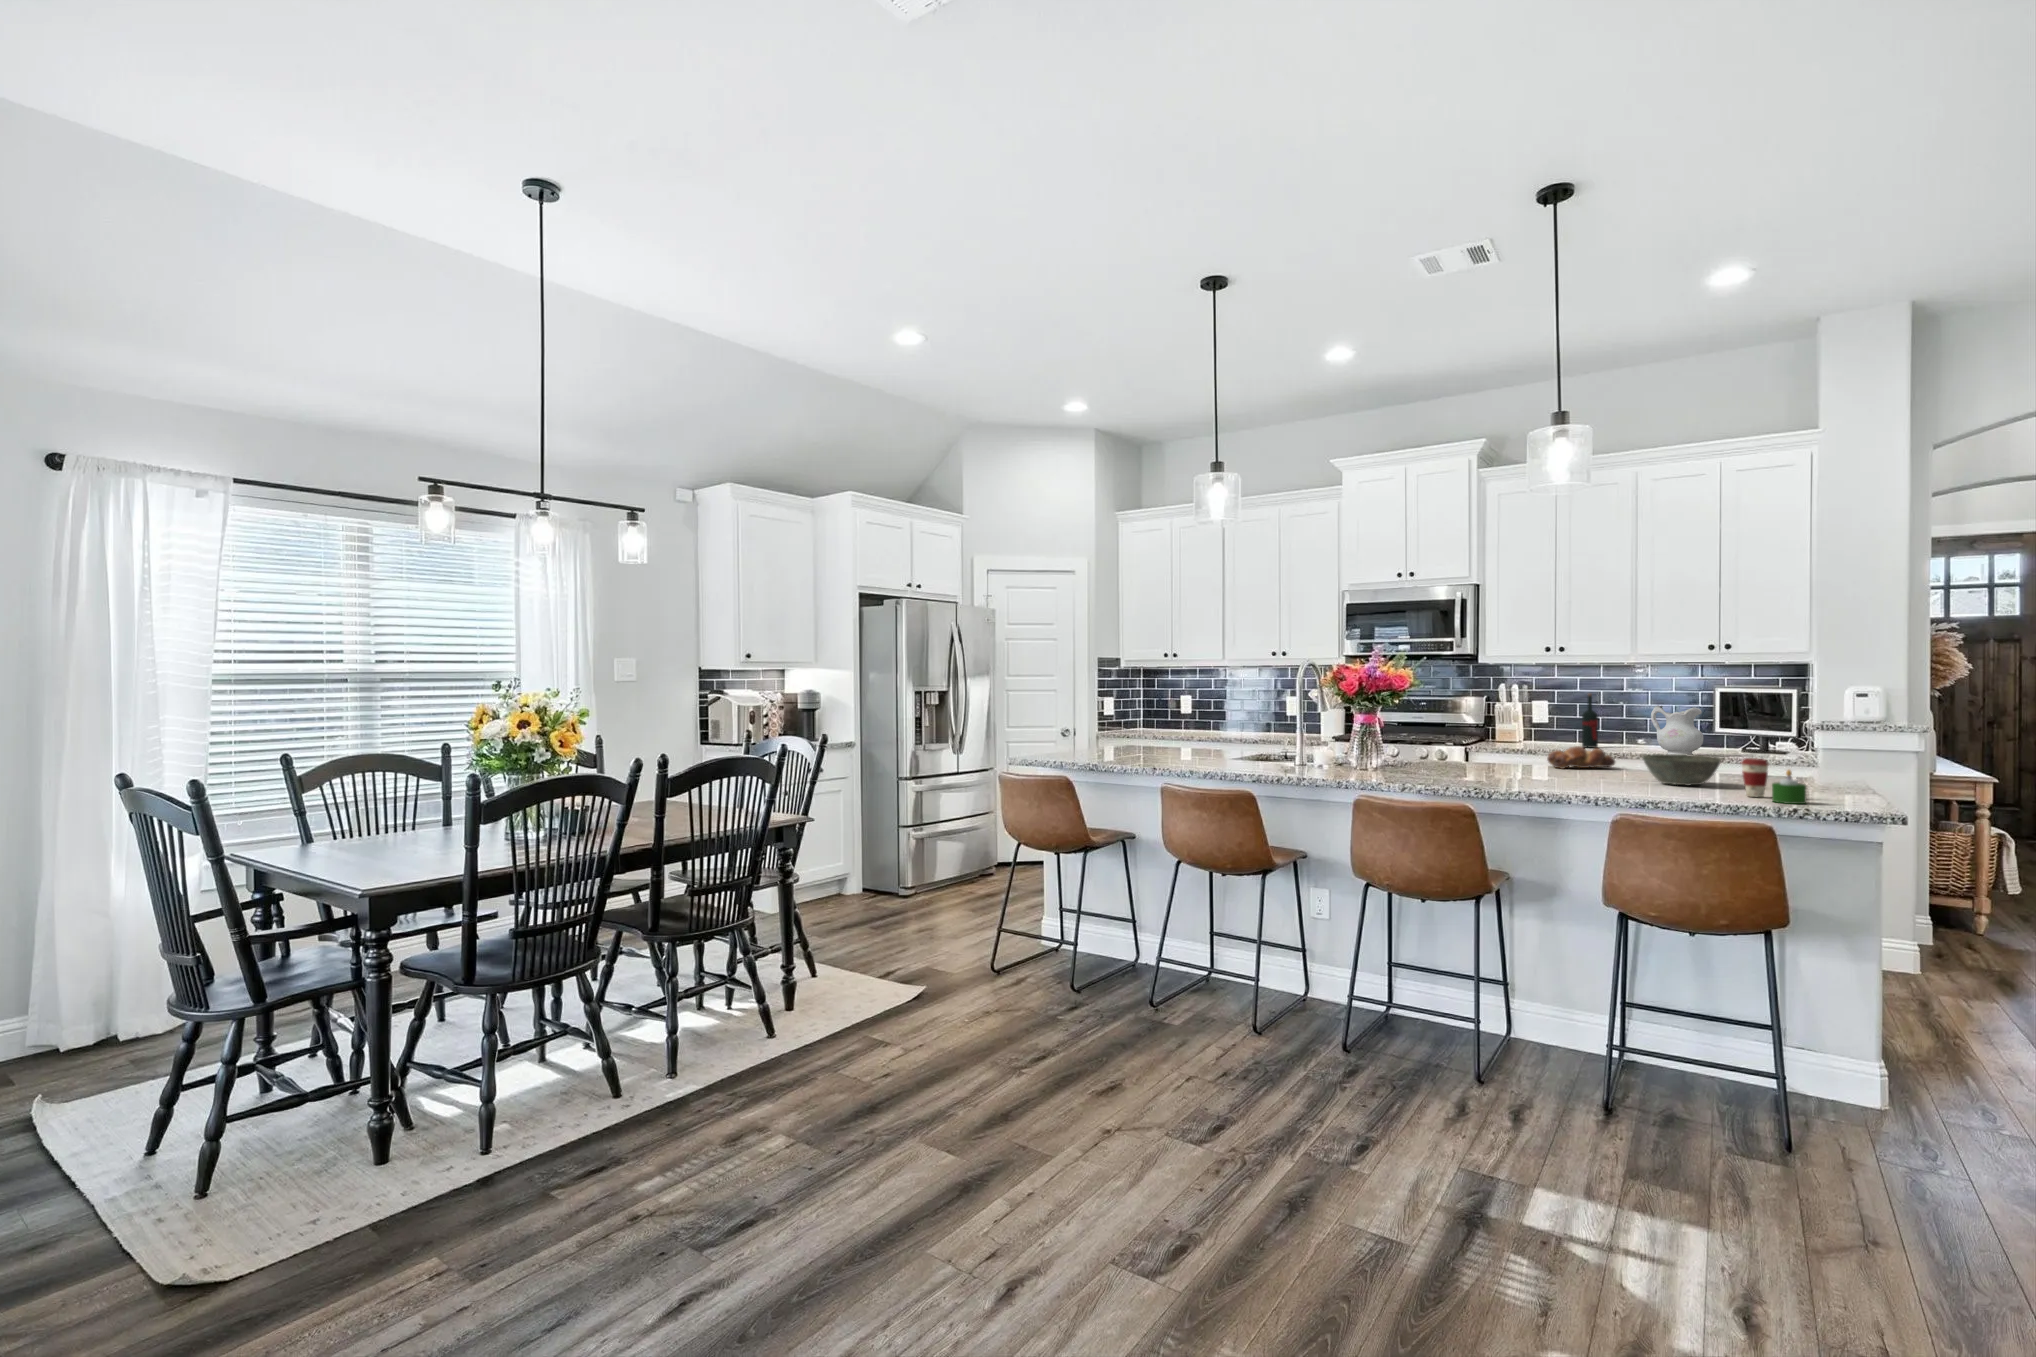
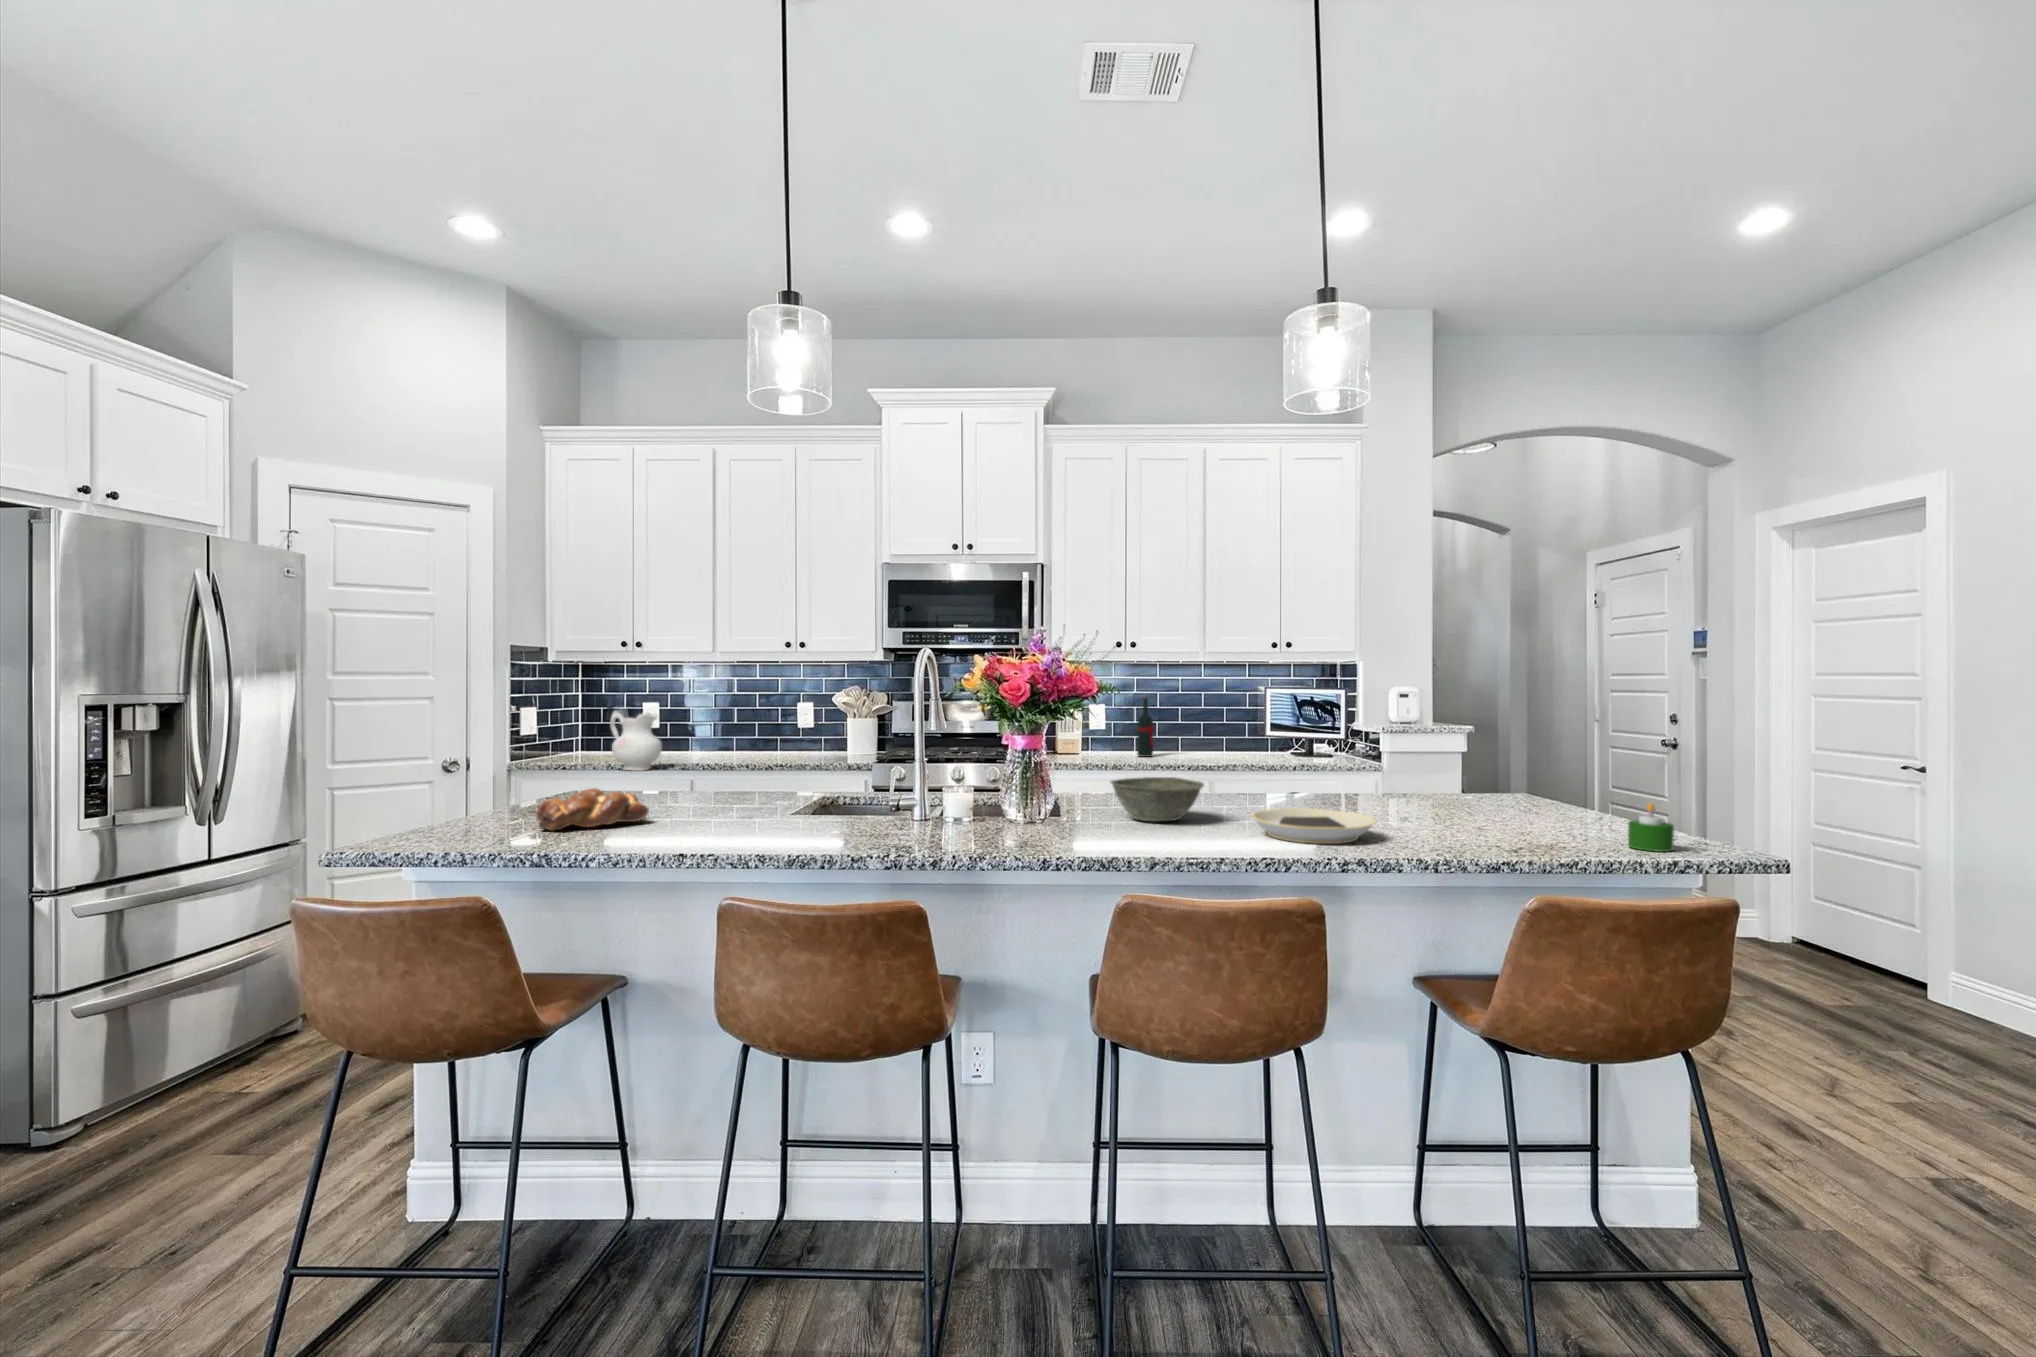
ceramic pitcher: present [1651,705,1703,755] -> present [611,710,662,771]
bread loaf: present [1547,746,1615,769] -> present [536,788,649,831]
bowl: present [1642,754,1722,785] -> present [1111,777,1204,821]
coffee cup: present [1741,758,1769,797] -> none [1563,786,1600,840]
plate: none [1498,768,1586,787] -> present [1252,808,1375,844]

